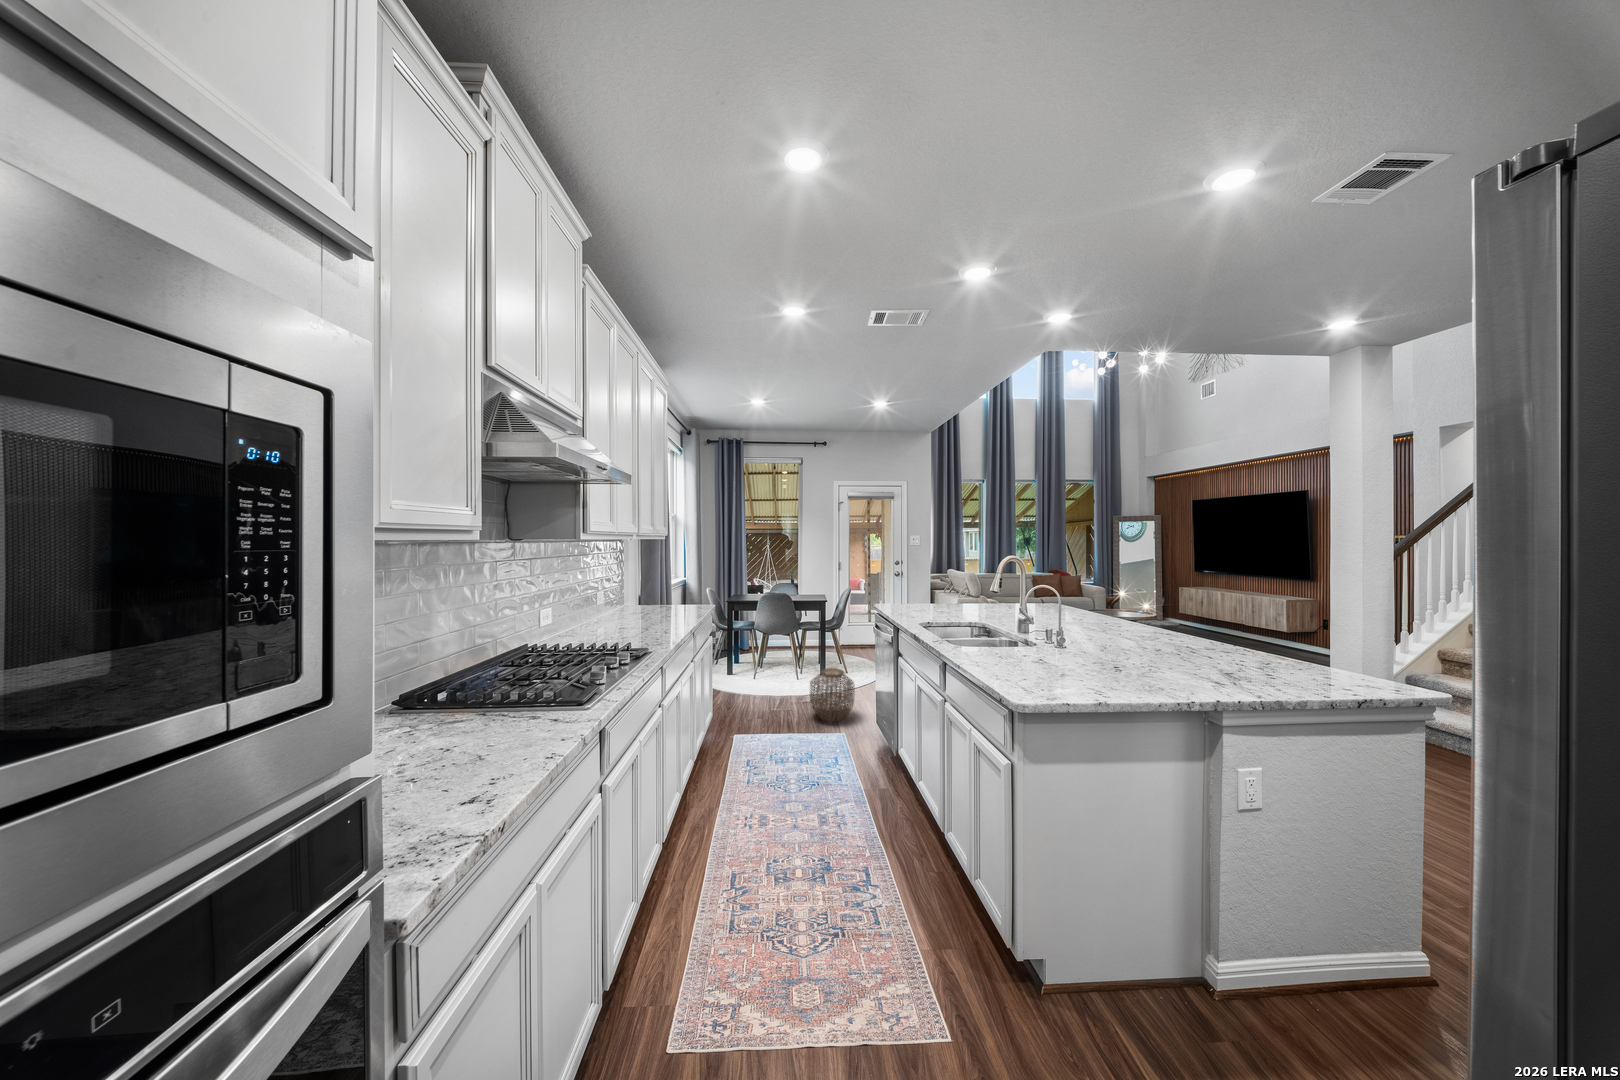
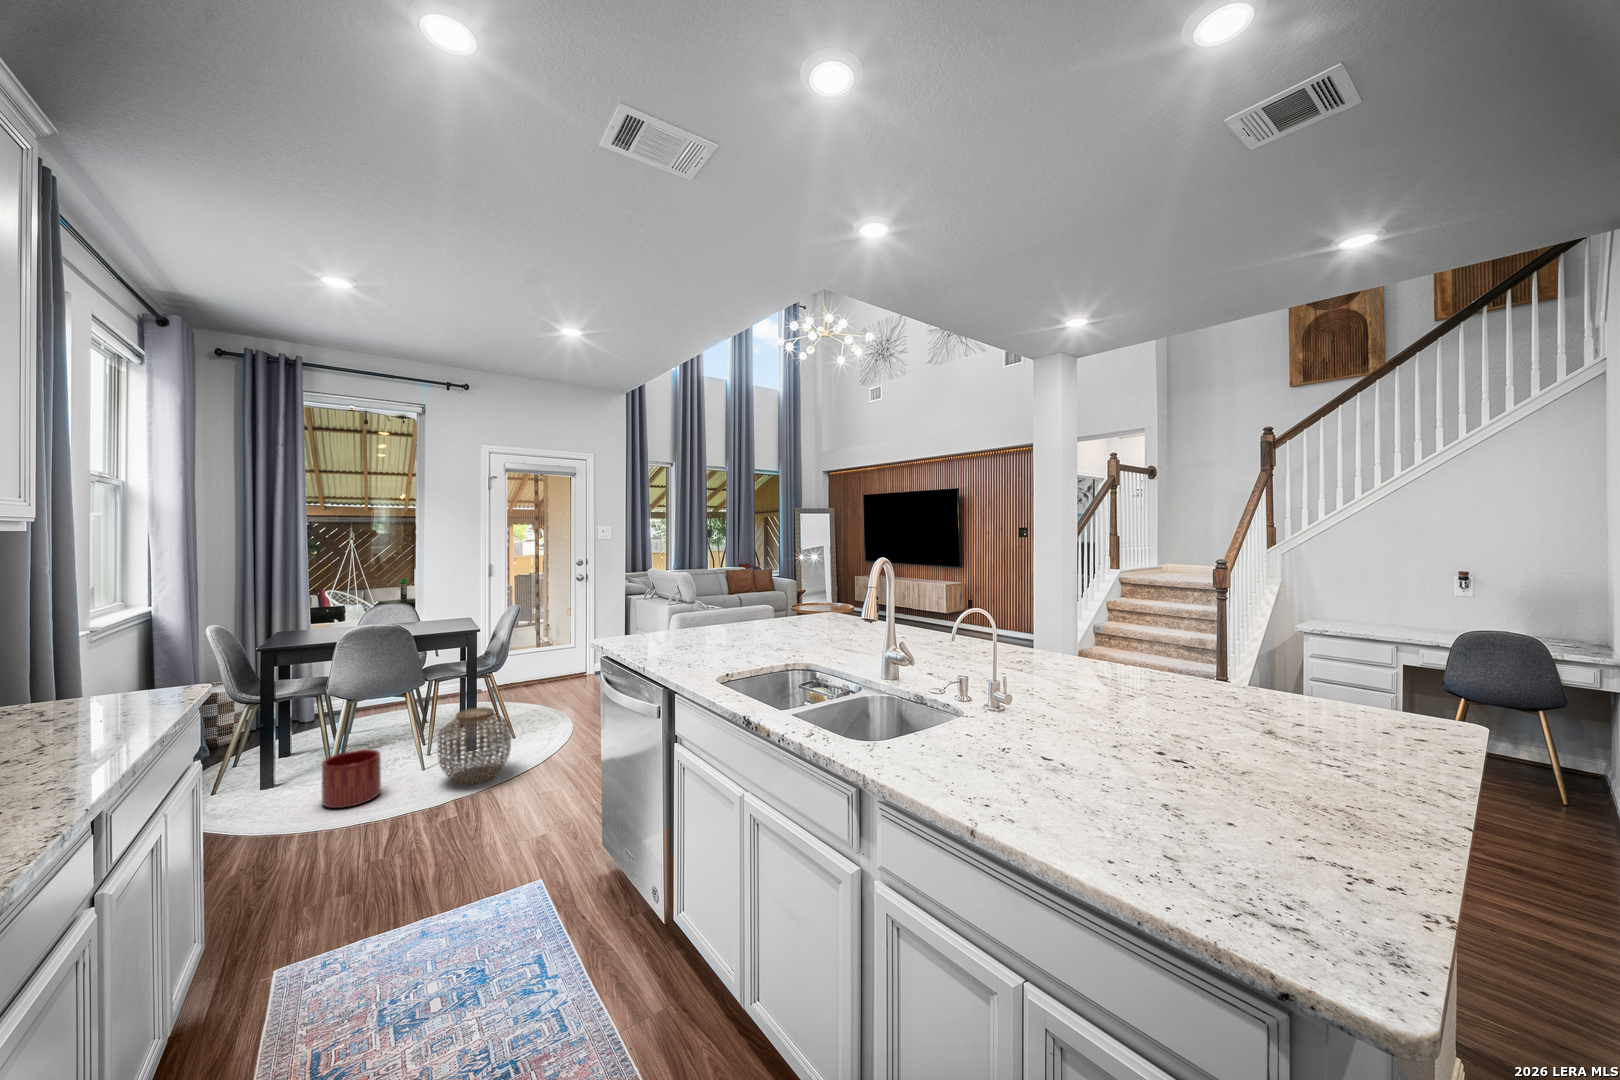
planter: none [748,684,778,720] -> present [322,750,381,808]

